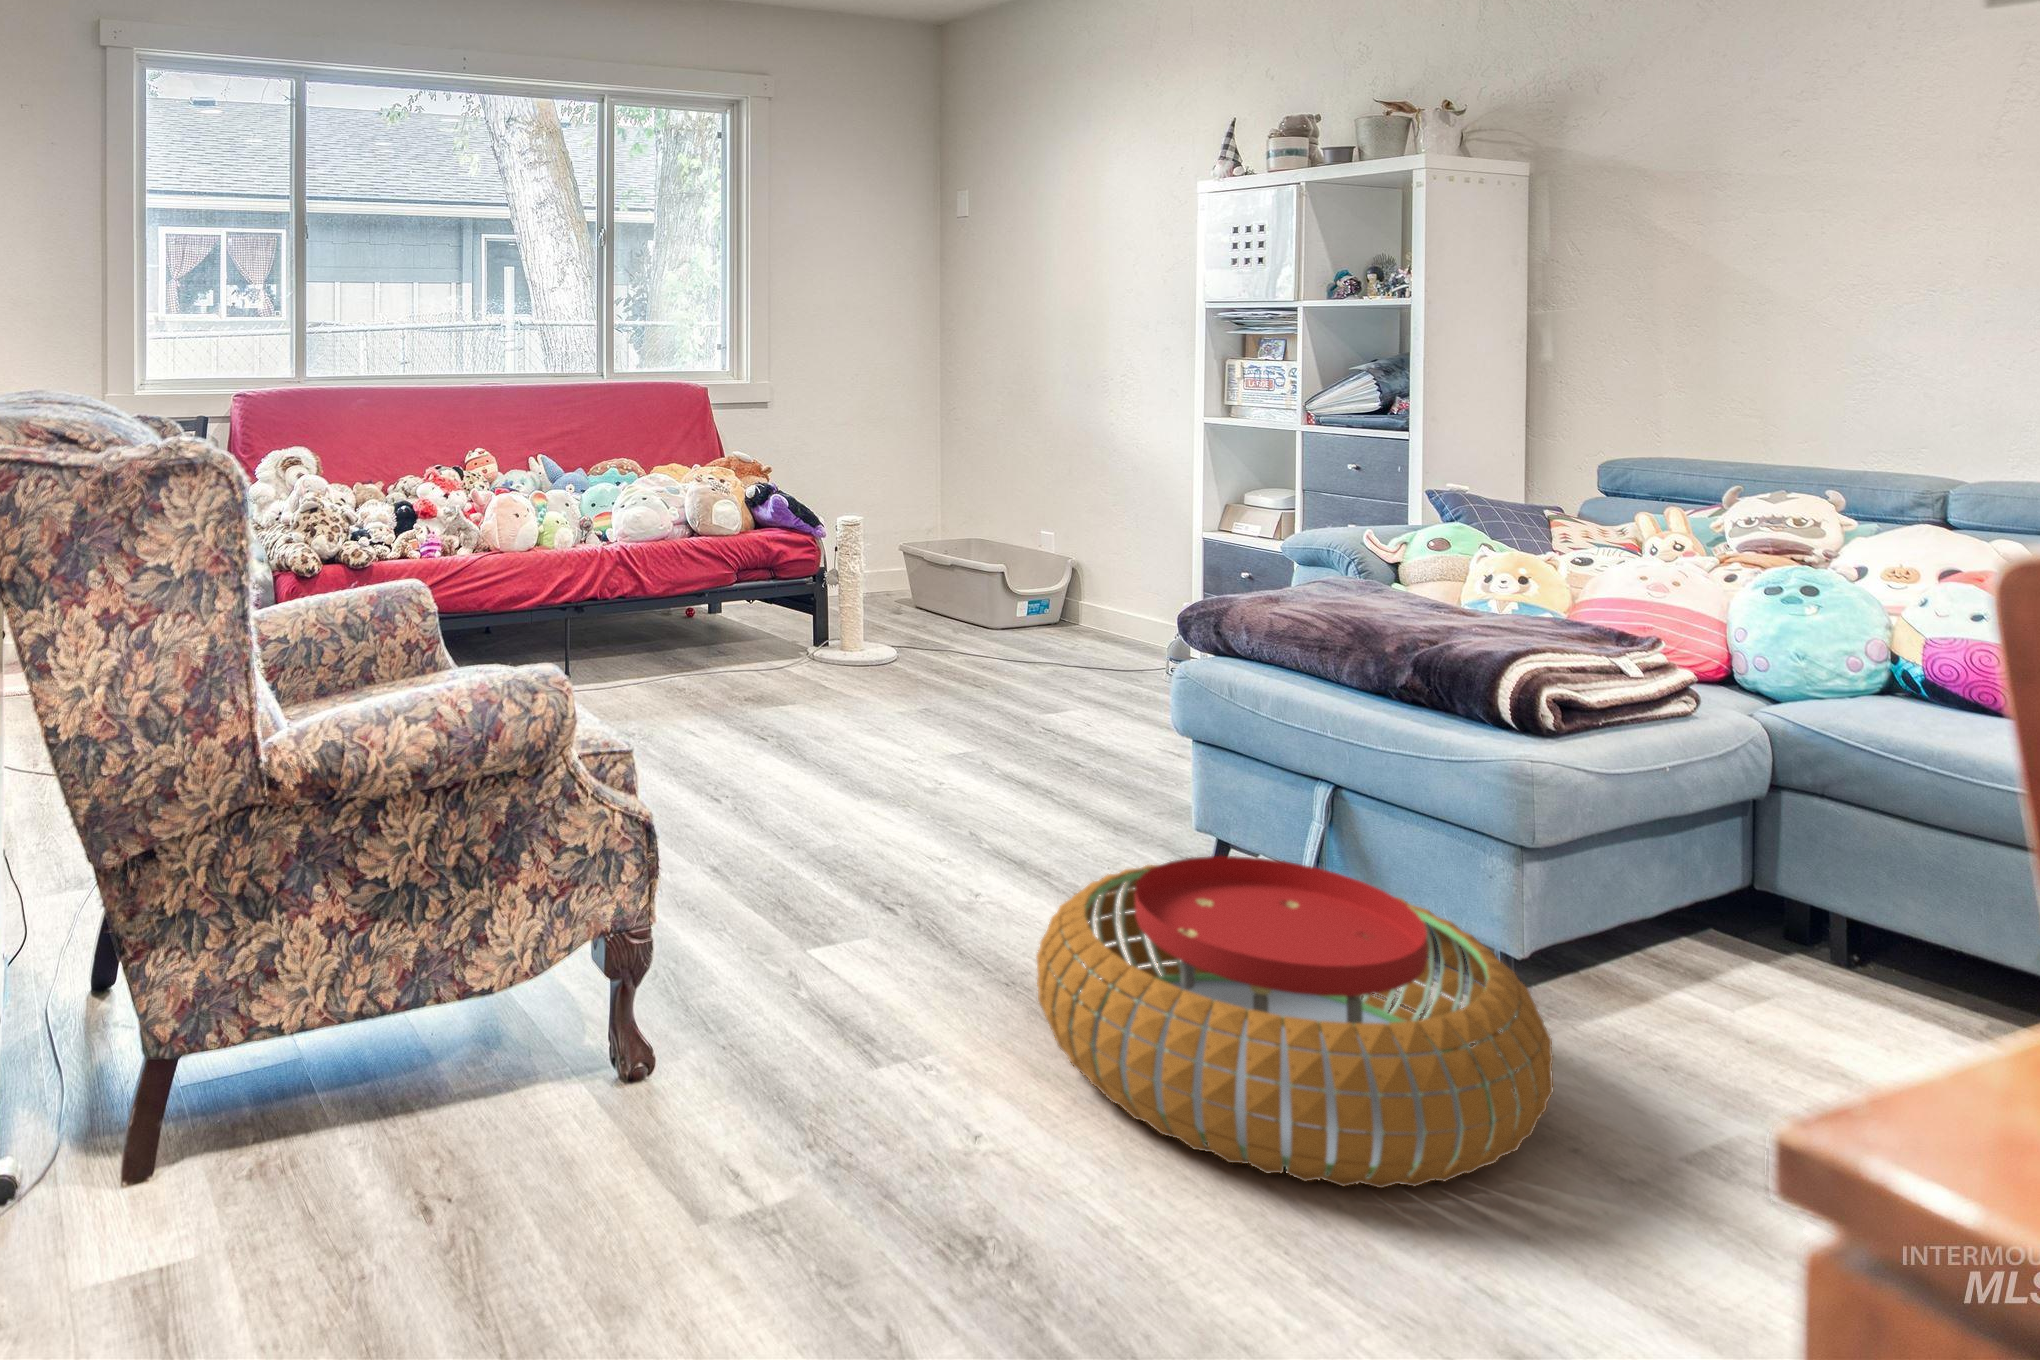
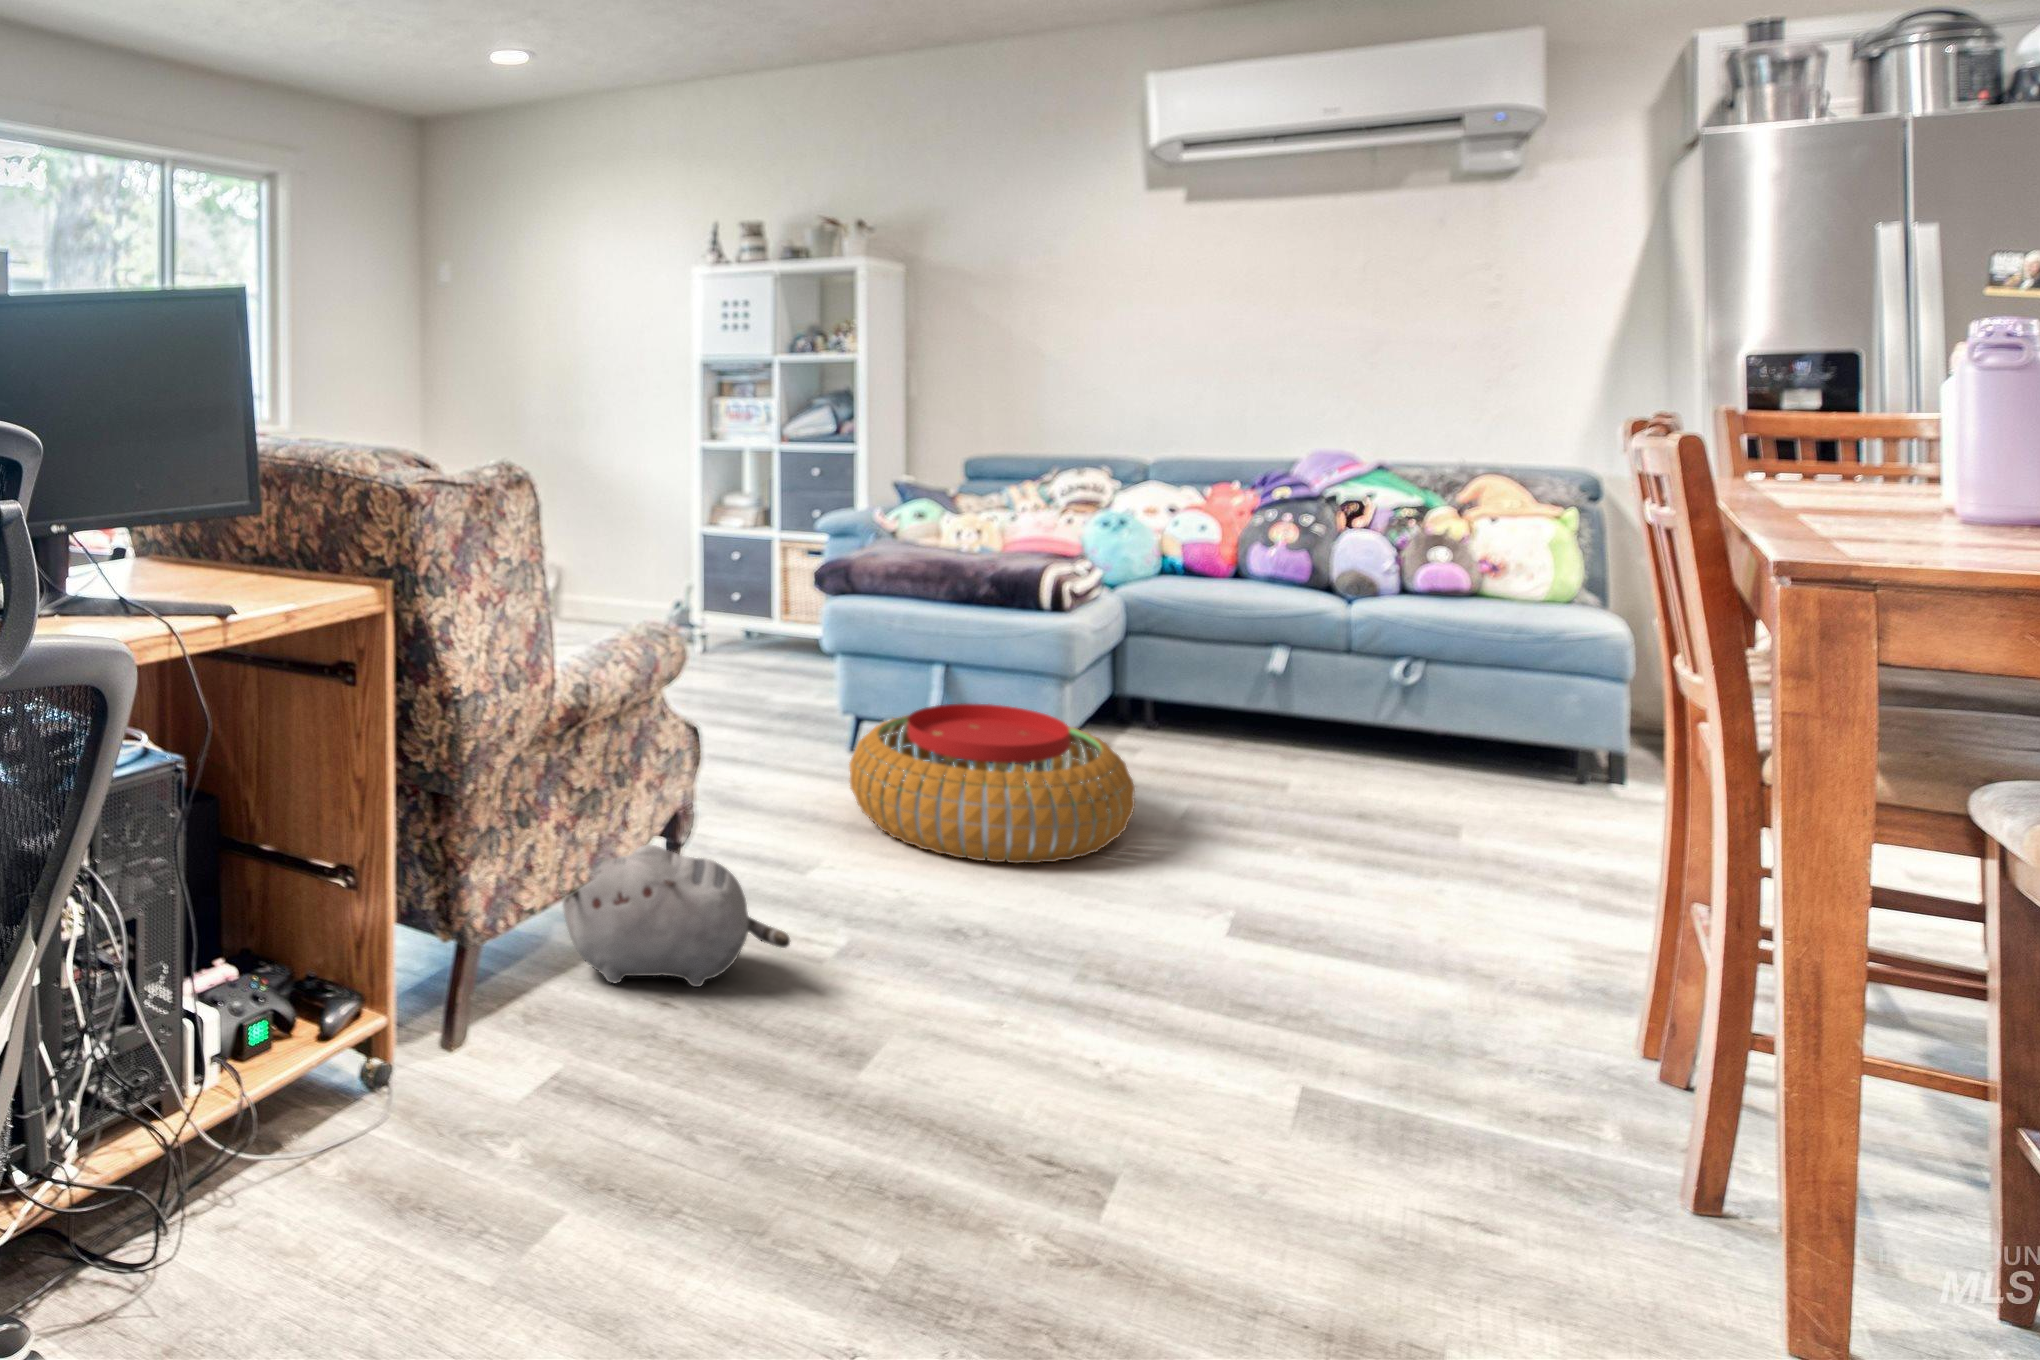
plush toy: none [347,968,593,1210] -> present [563,844,790,987]

